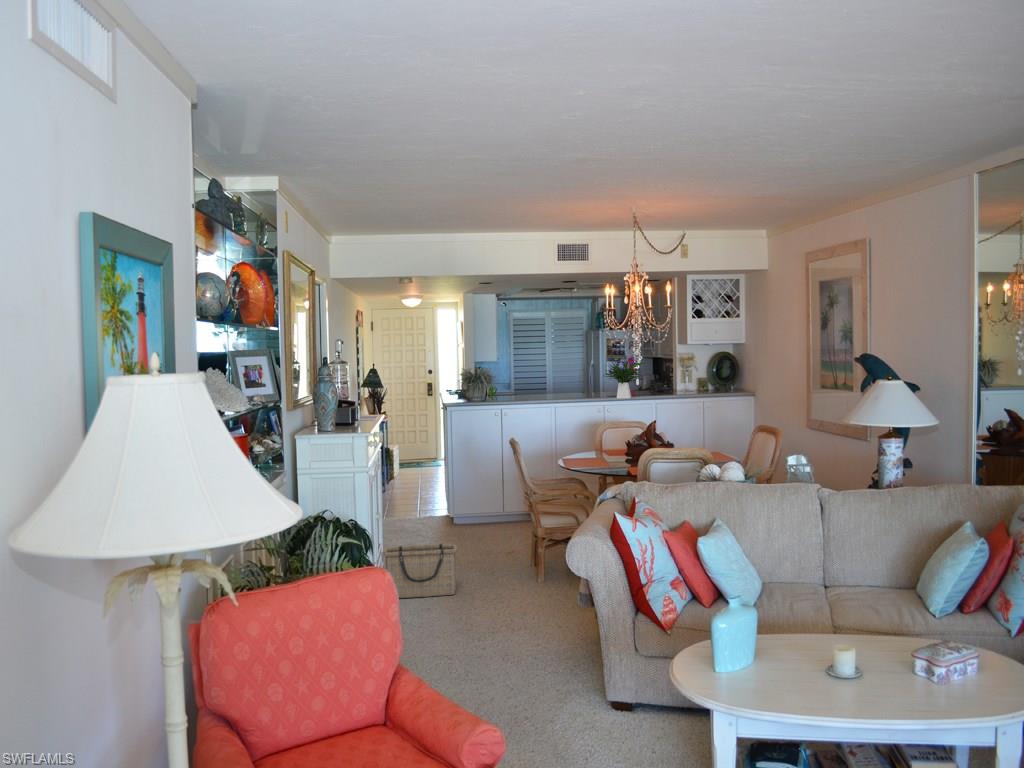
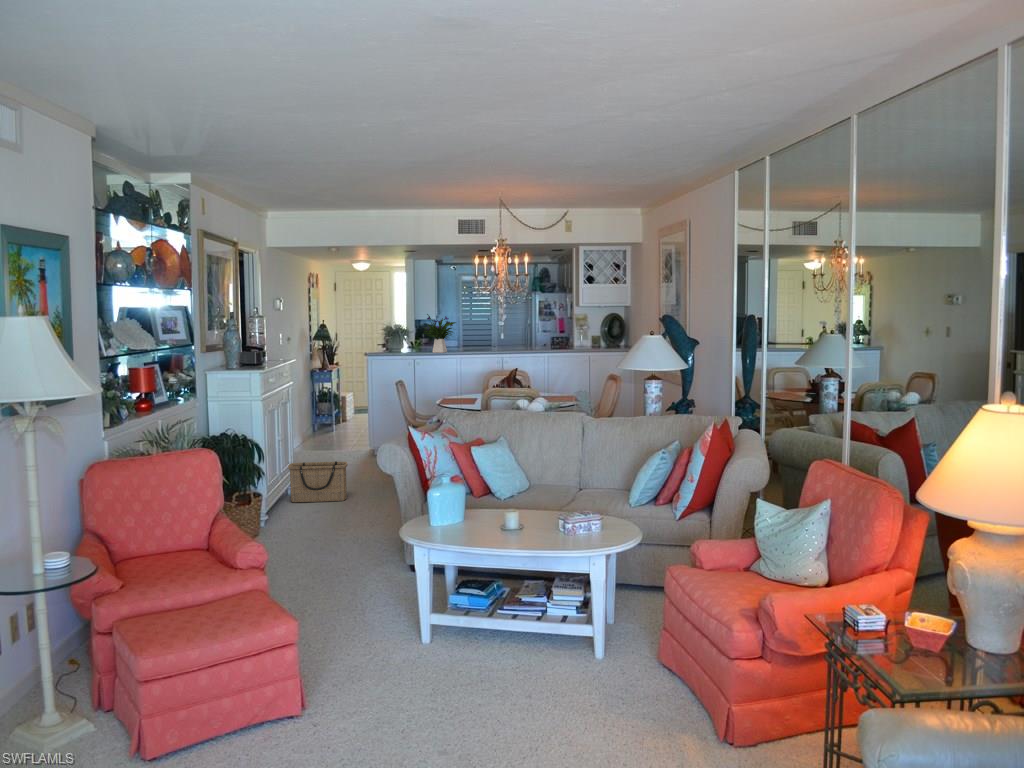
flower arrangement: present [605,354,644,399] -> present [424,314,456,353]

